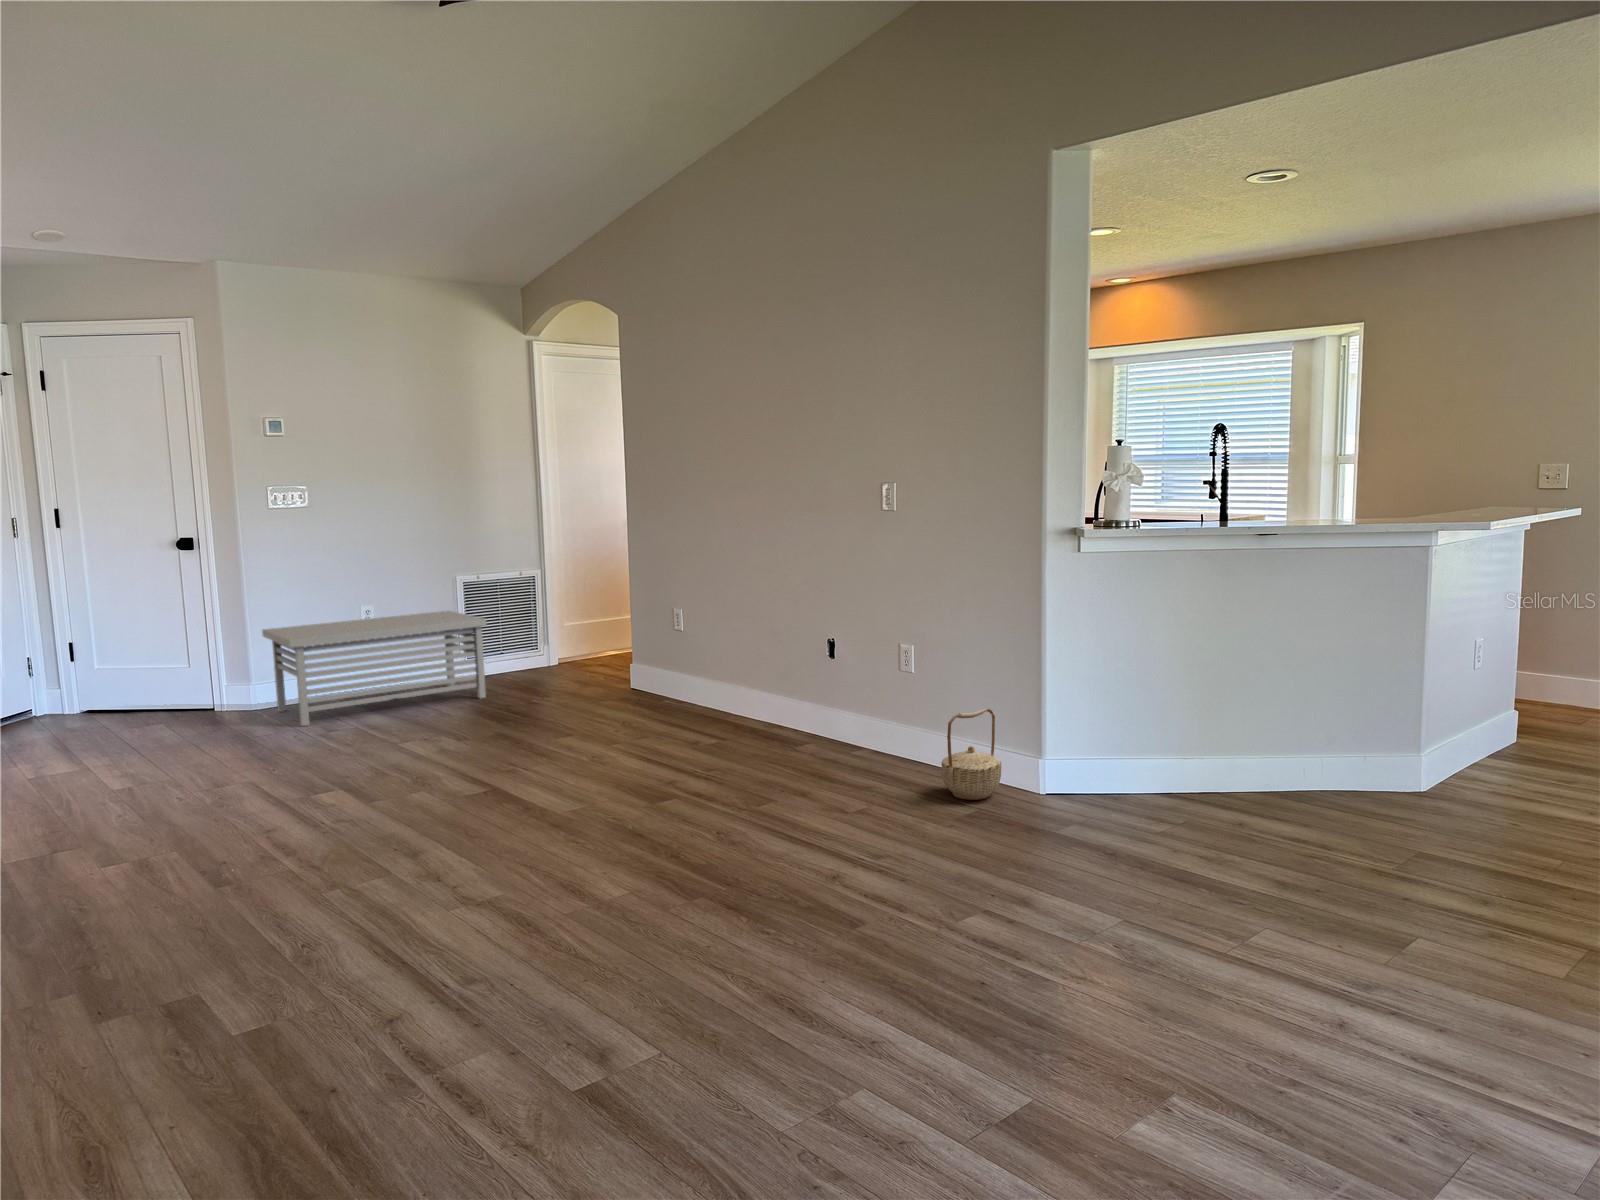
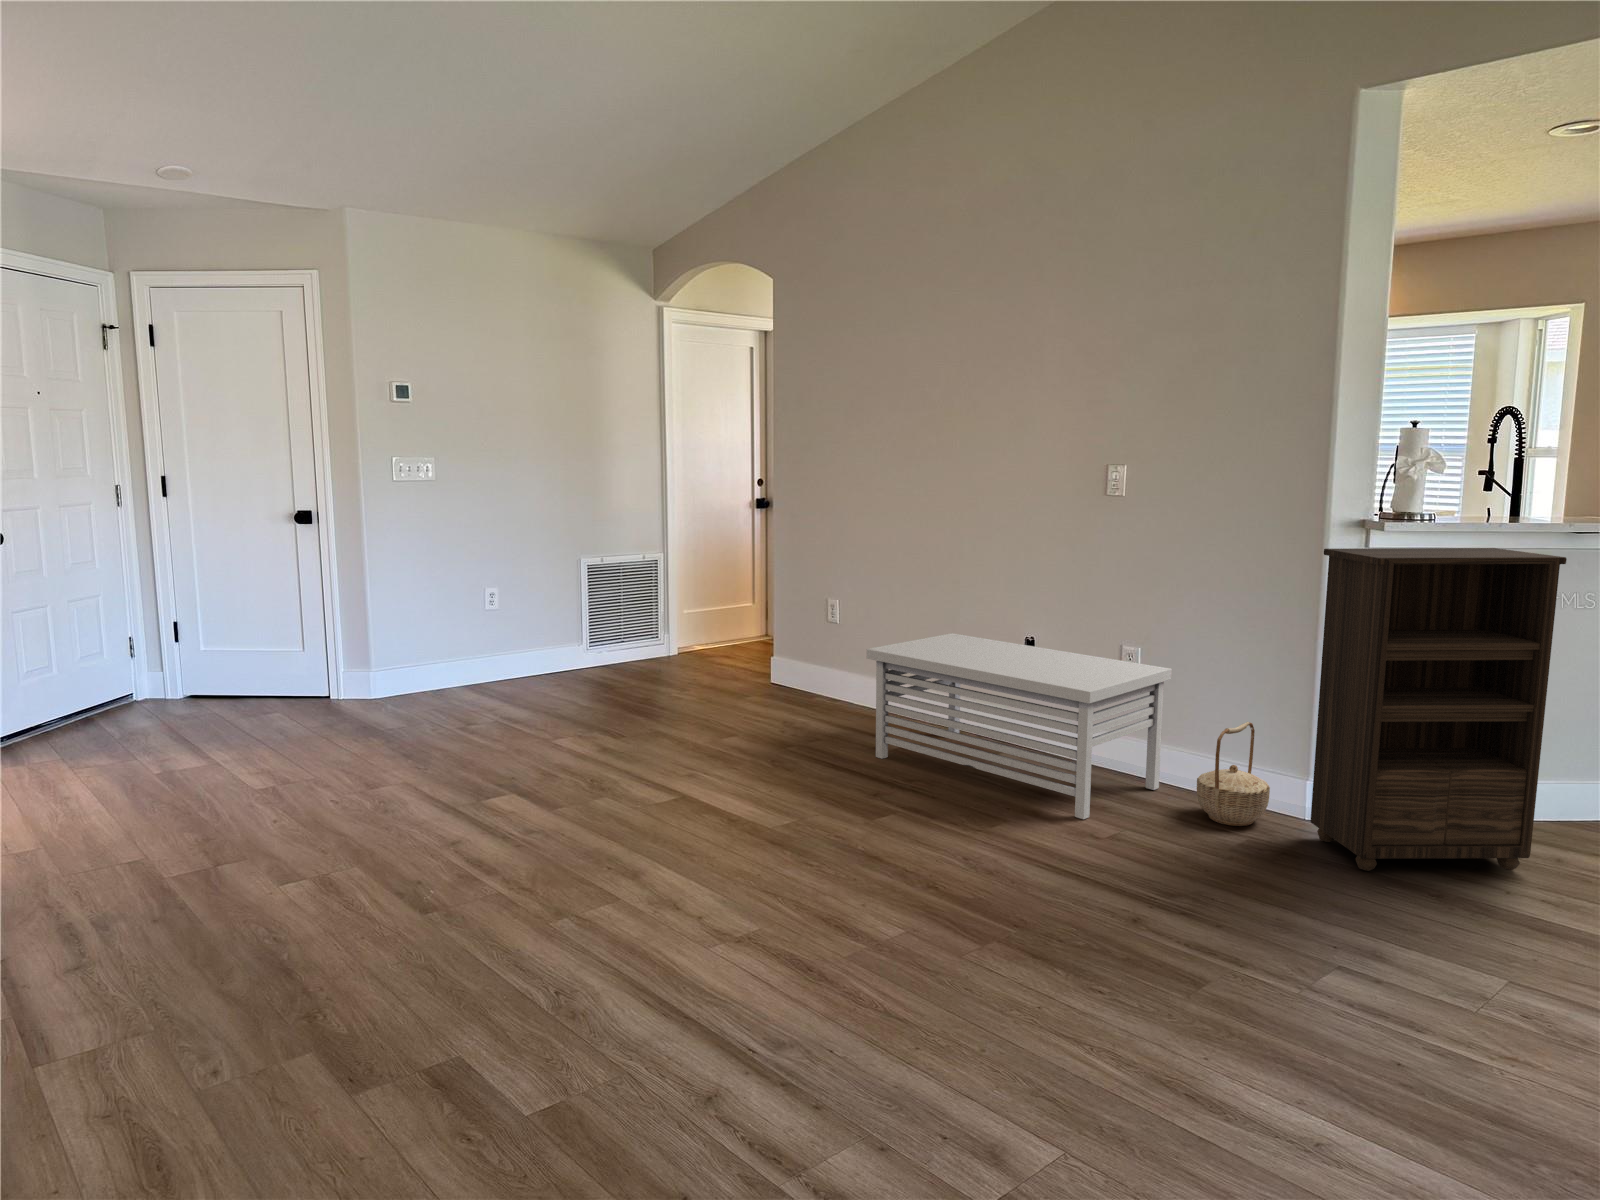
bookshelf: none [1023,550,1201,831] -> present [1311,548,1567,871]
storage bench: present [262,611,486,726] -> present [866,633,1172,819]

